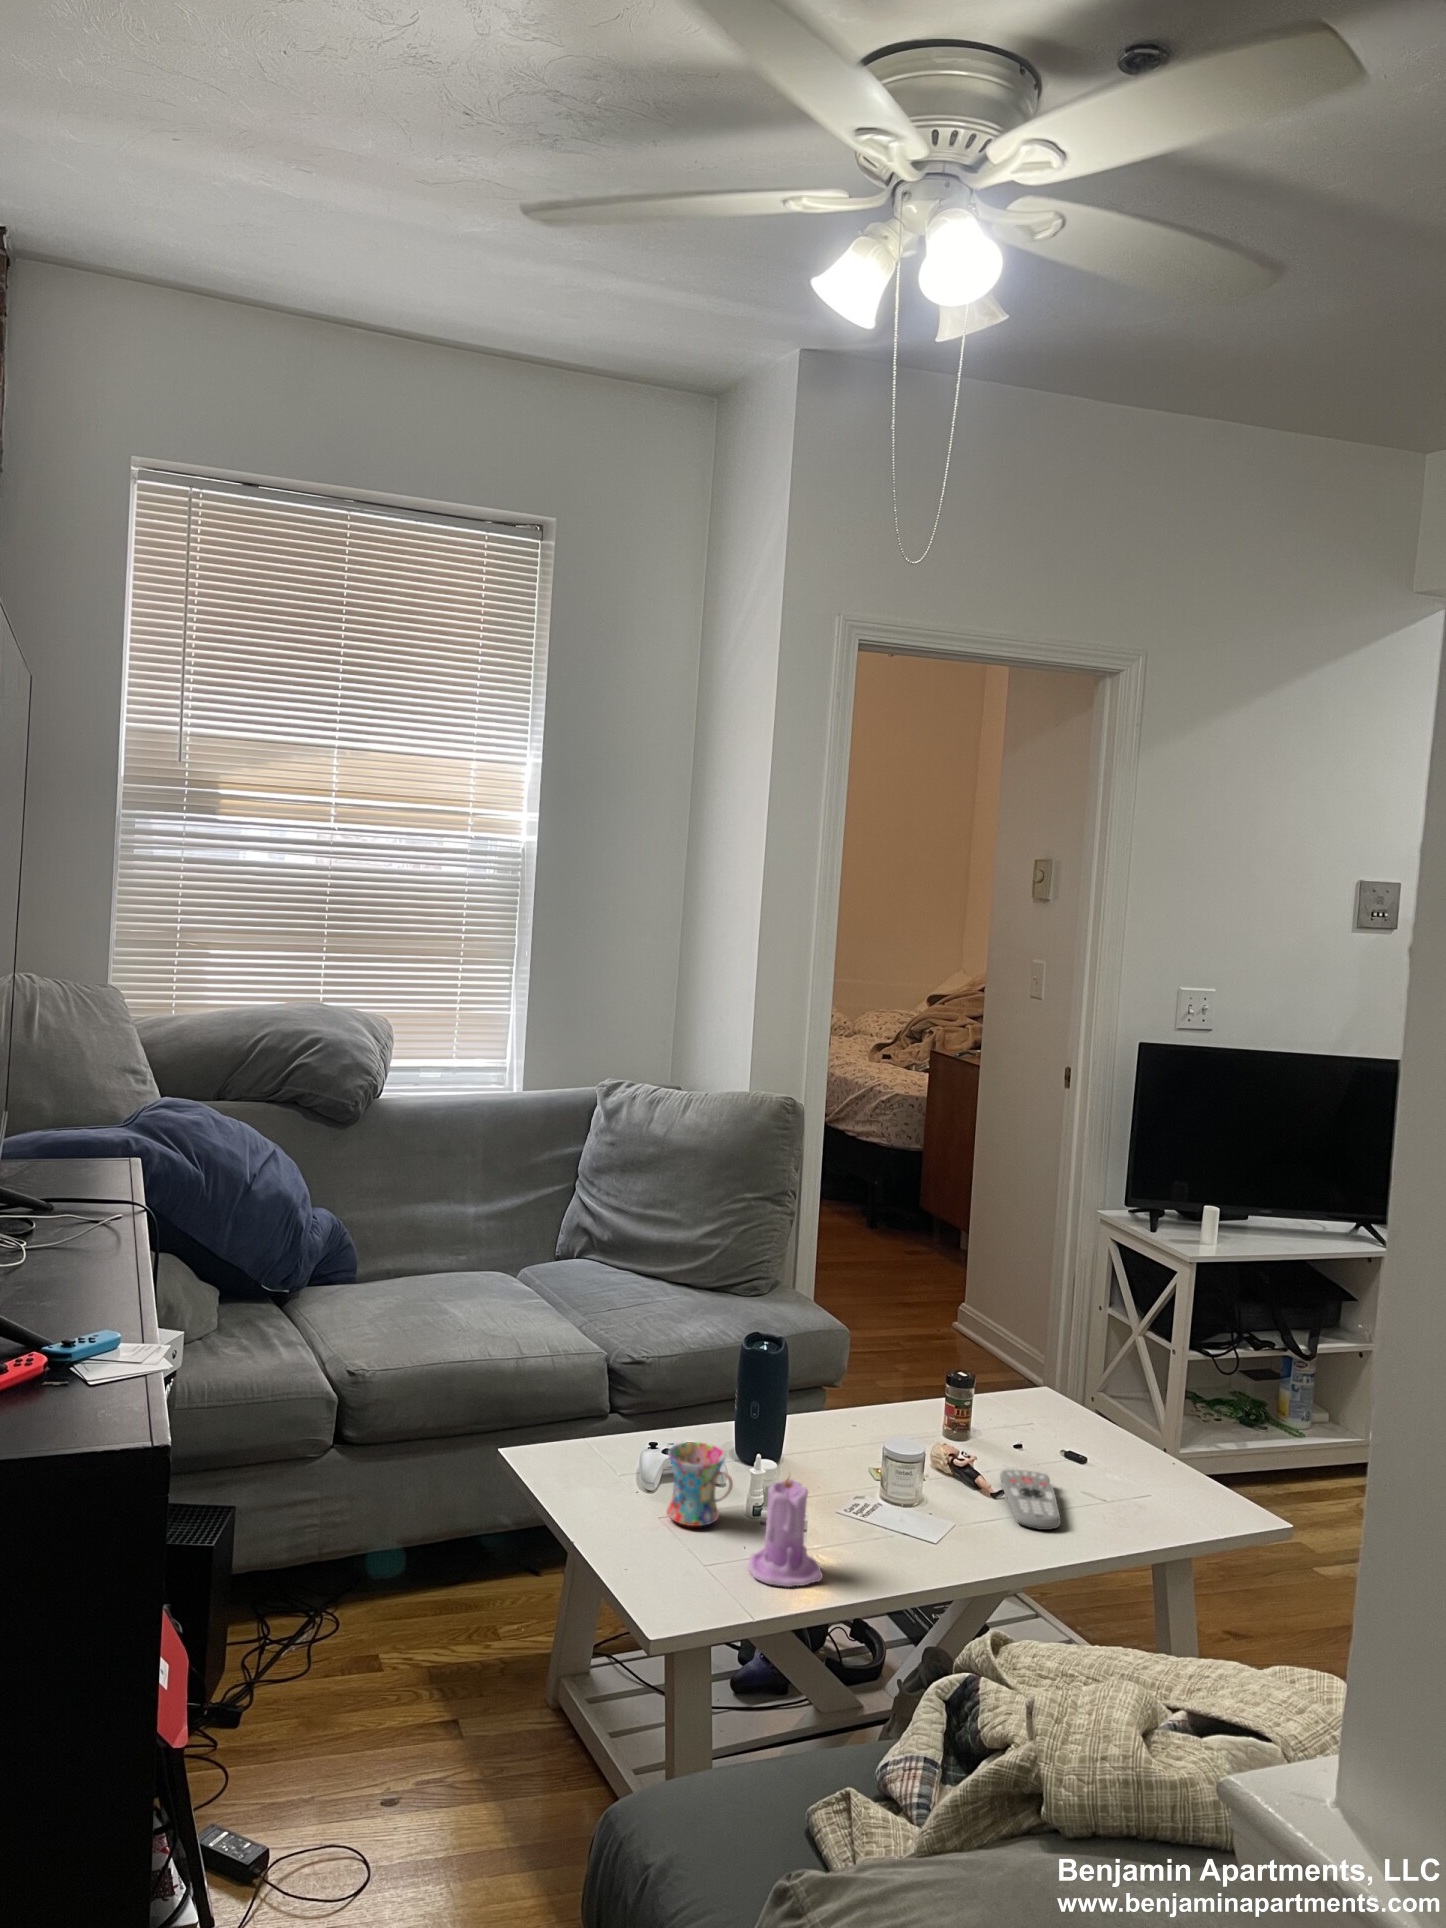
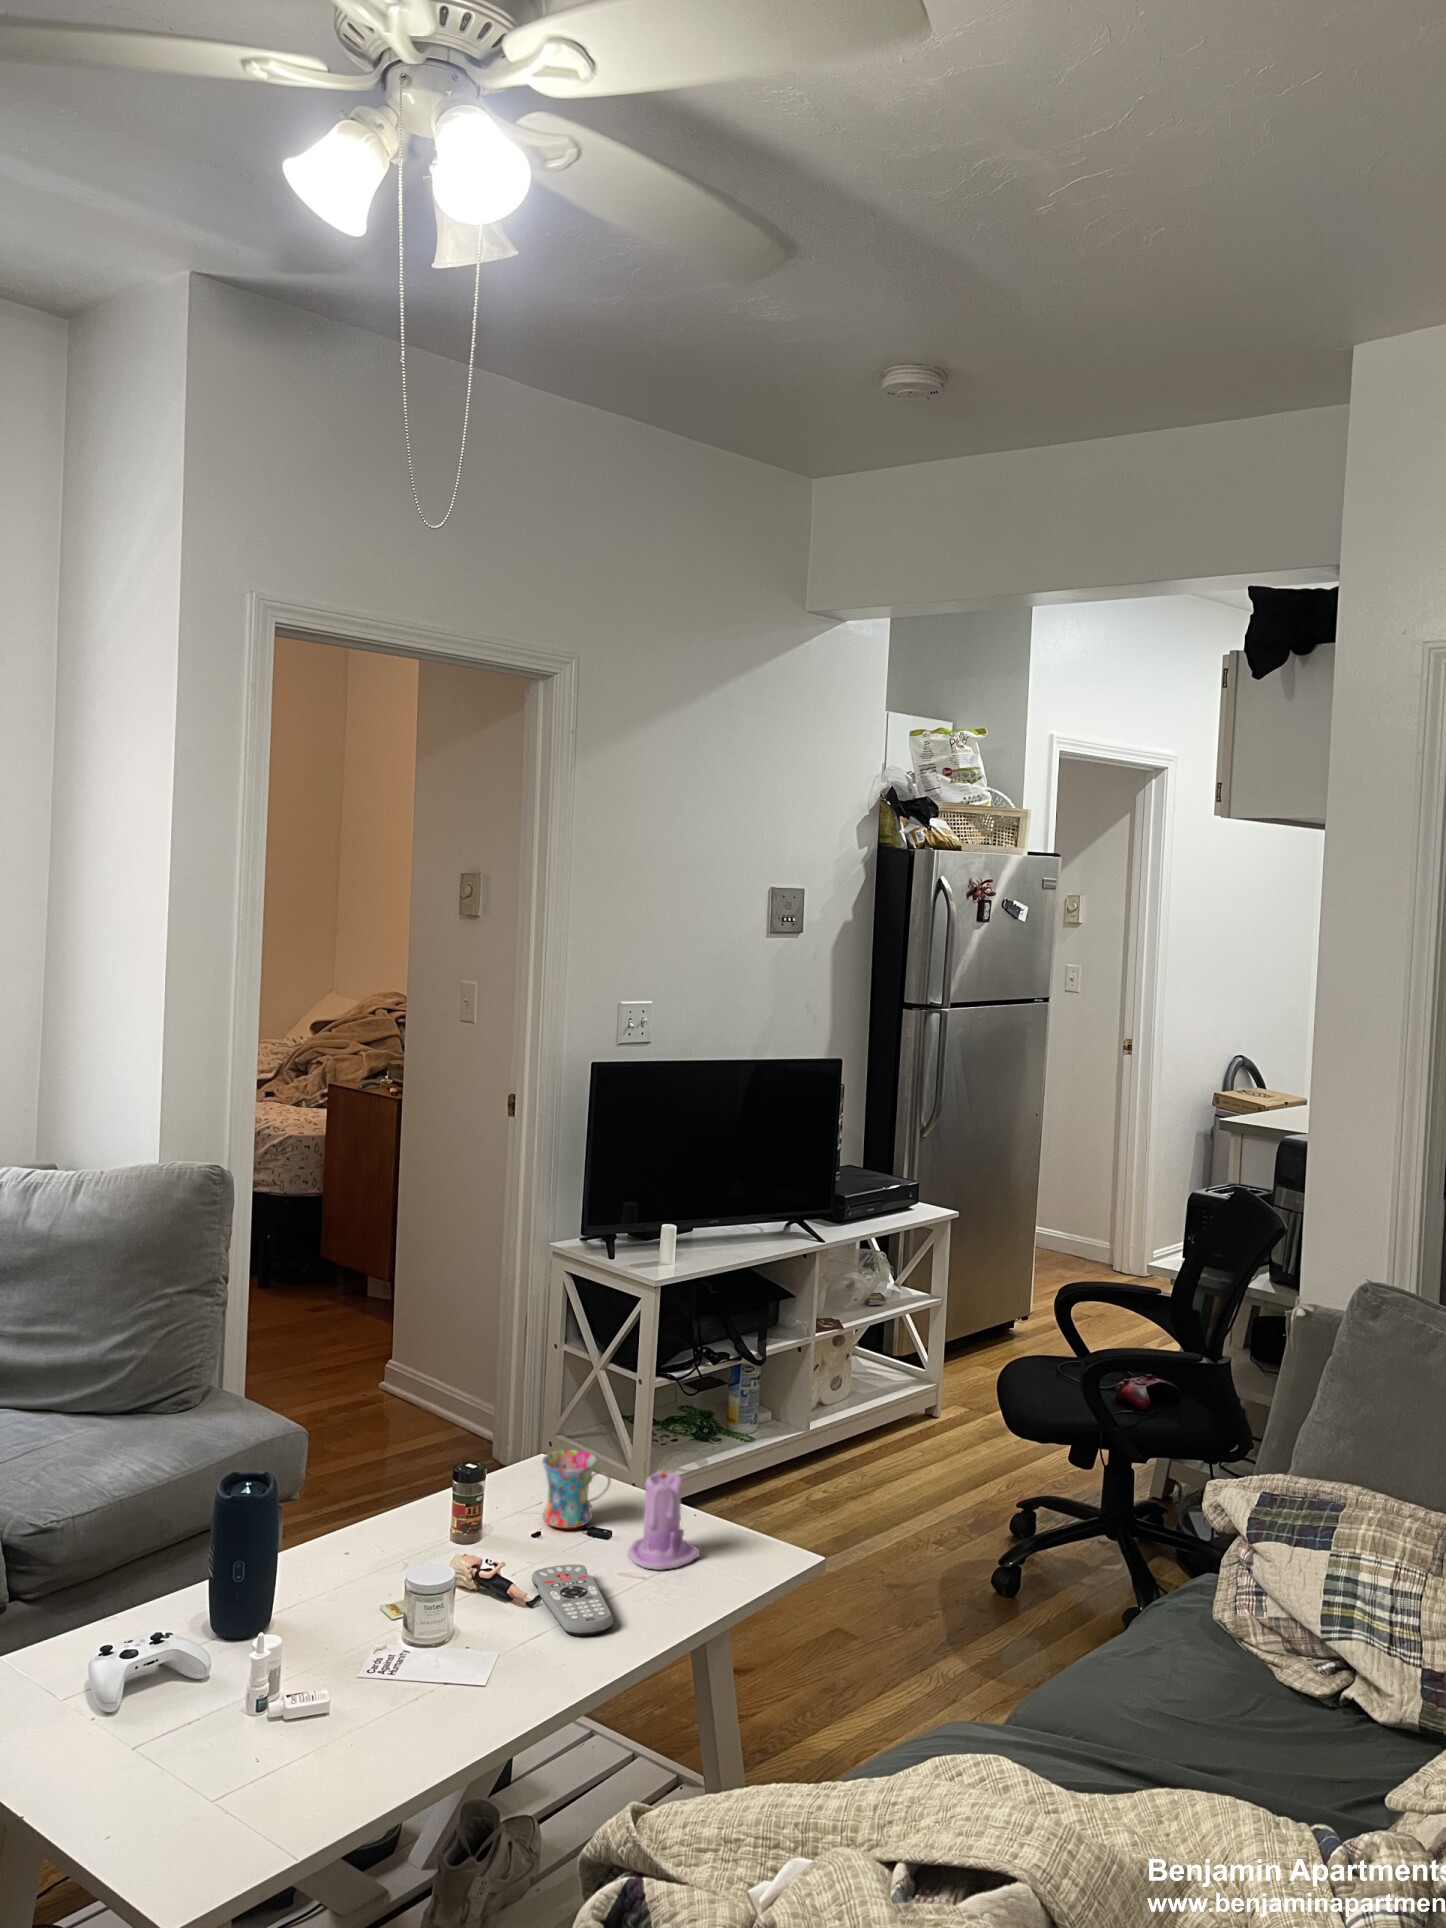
mug: present [667,1442,733,1526] -> present [542,1450,611,1528]
candle: present [749,1477,823,1587] -> present [628,1469,700,1570]

